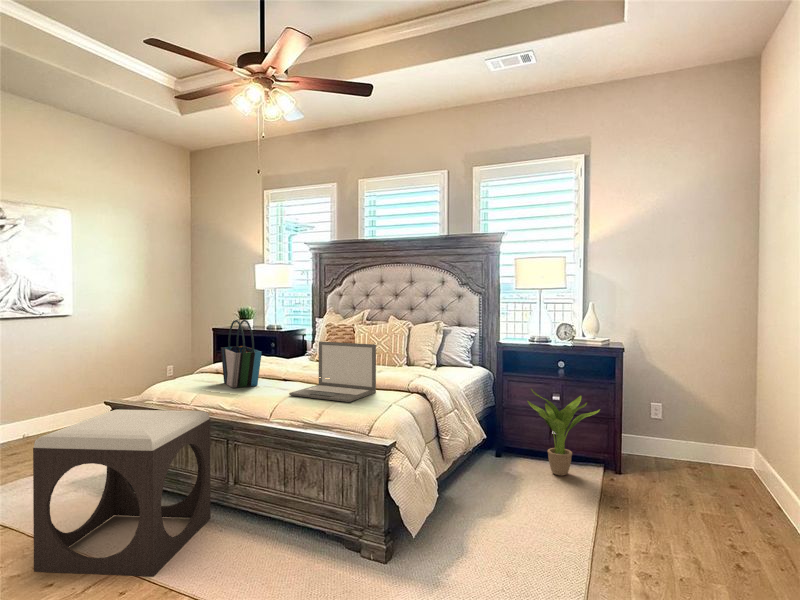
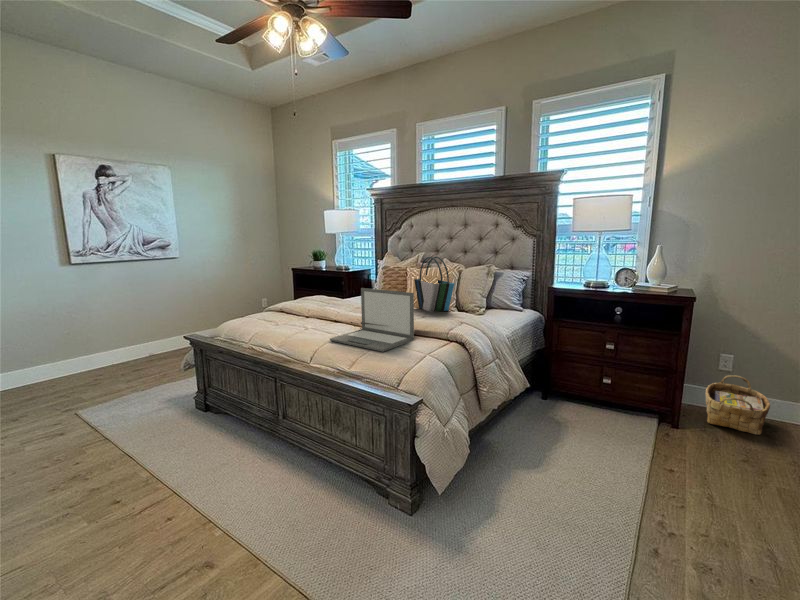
tote bag: present [221,320,262,388] -> present [414,257,454,312]
potted plant: present [527,389,600,476] -> none [578,337,659,425]
footstool: present [33,410,211,577] -> none [97,348,265,504]
woven basket: none [642,422,695,475] -> present [705,375,770,435]

